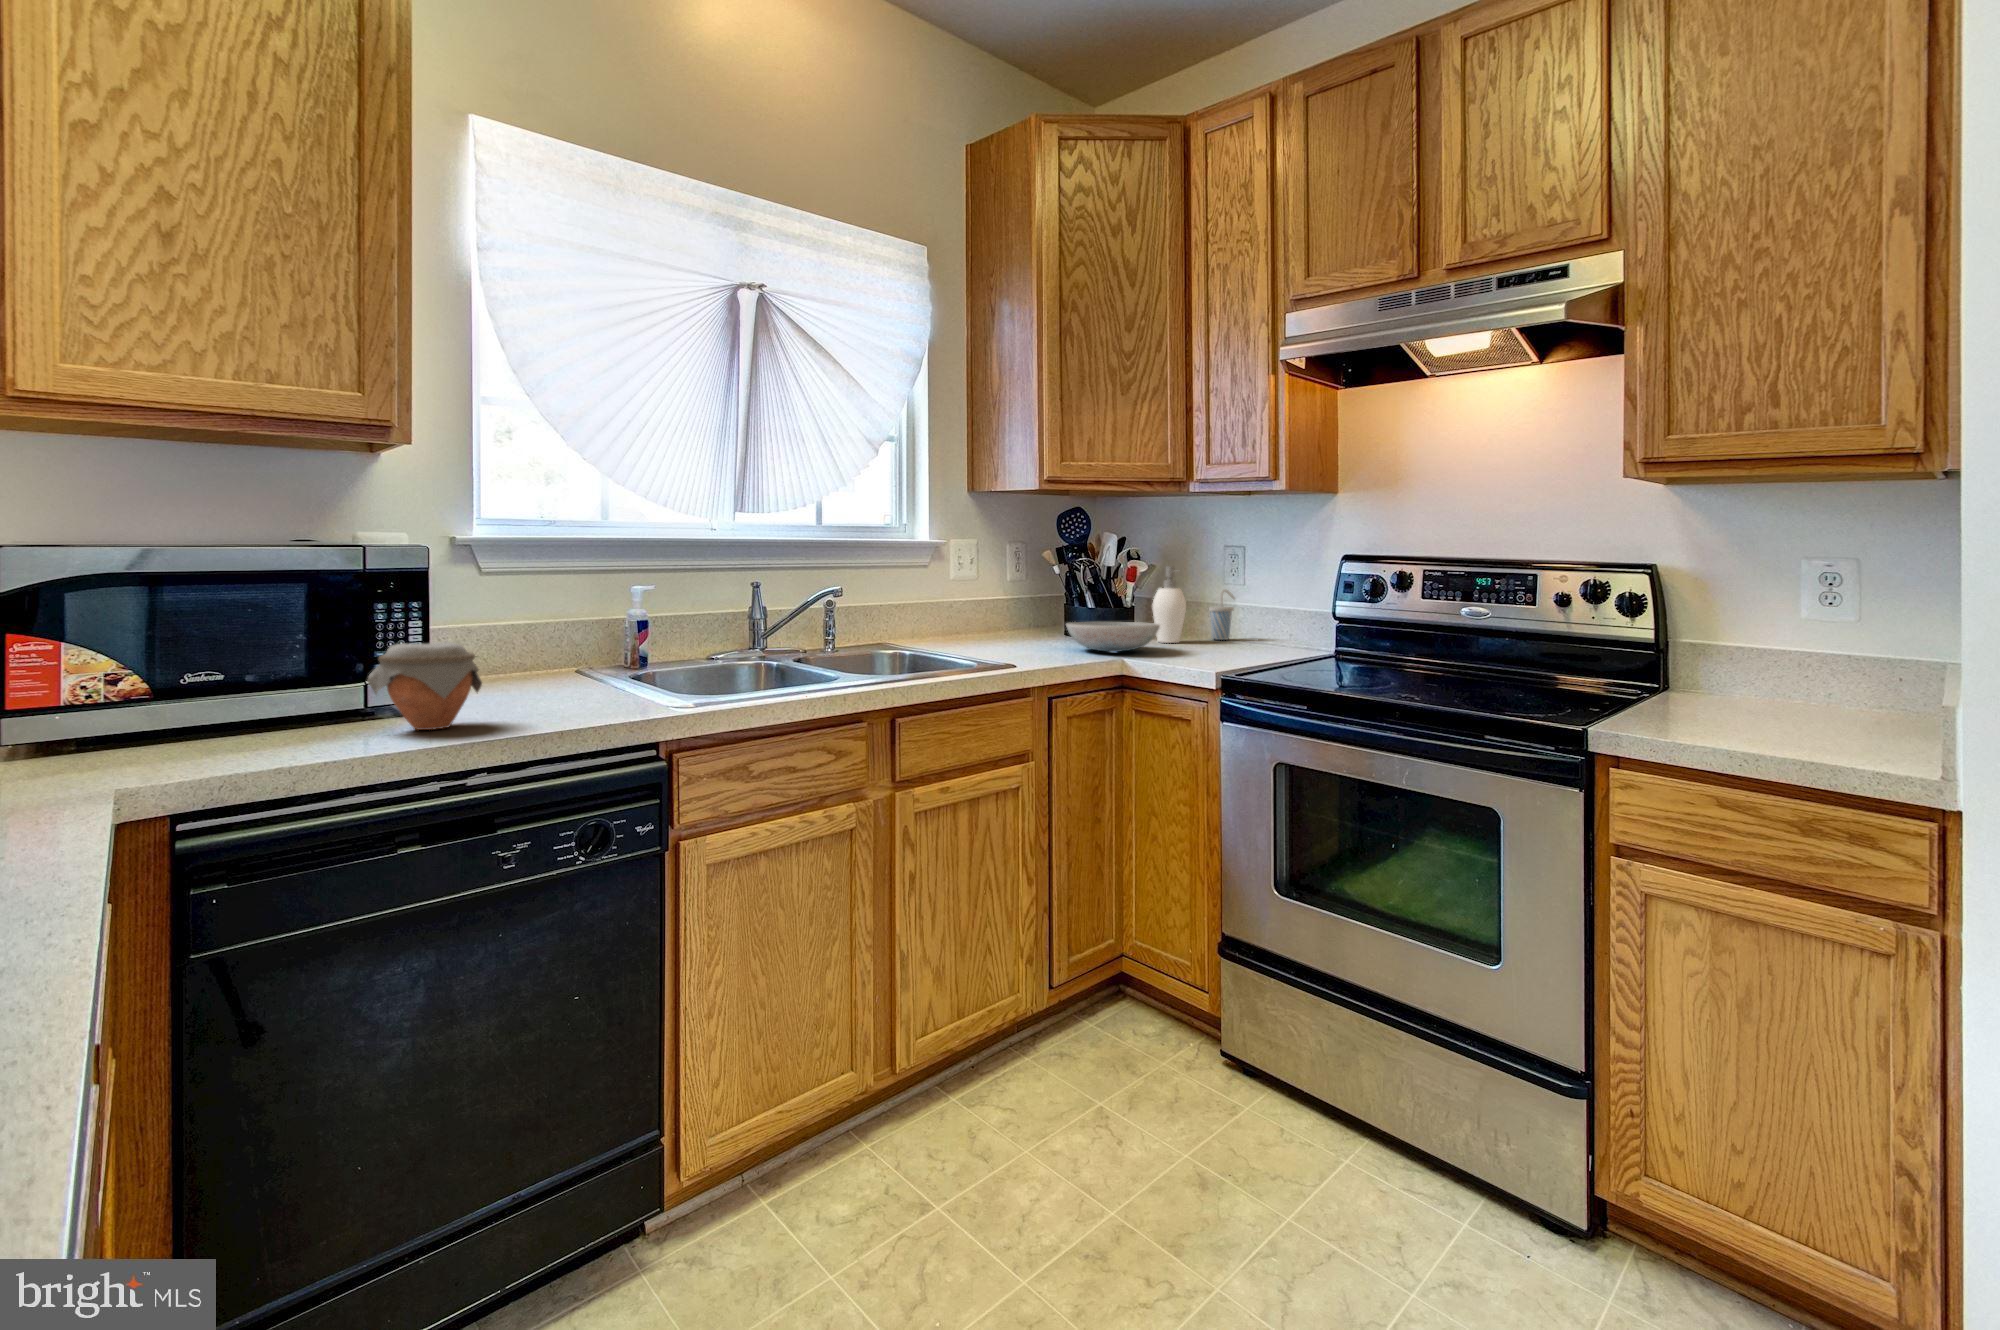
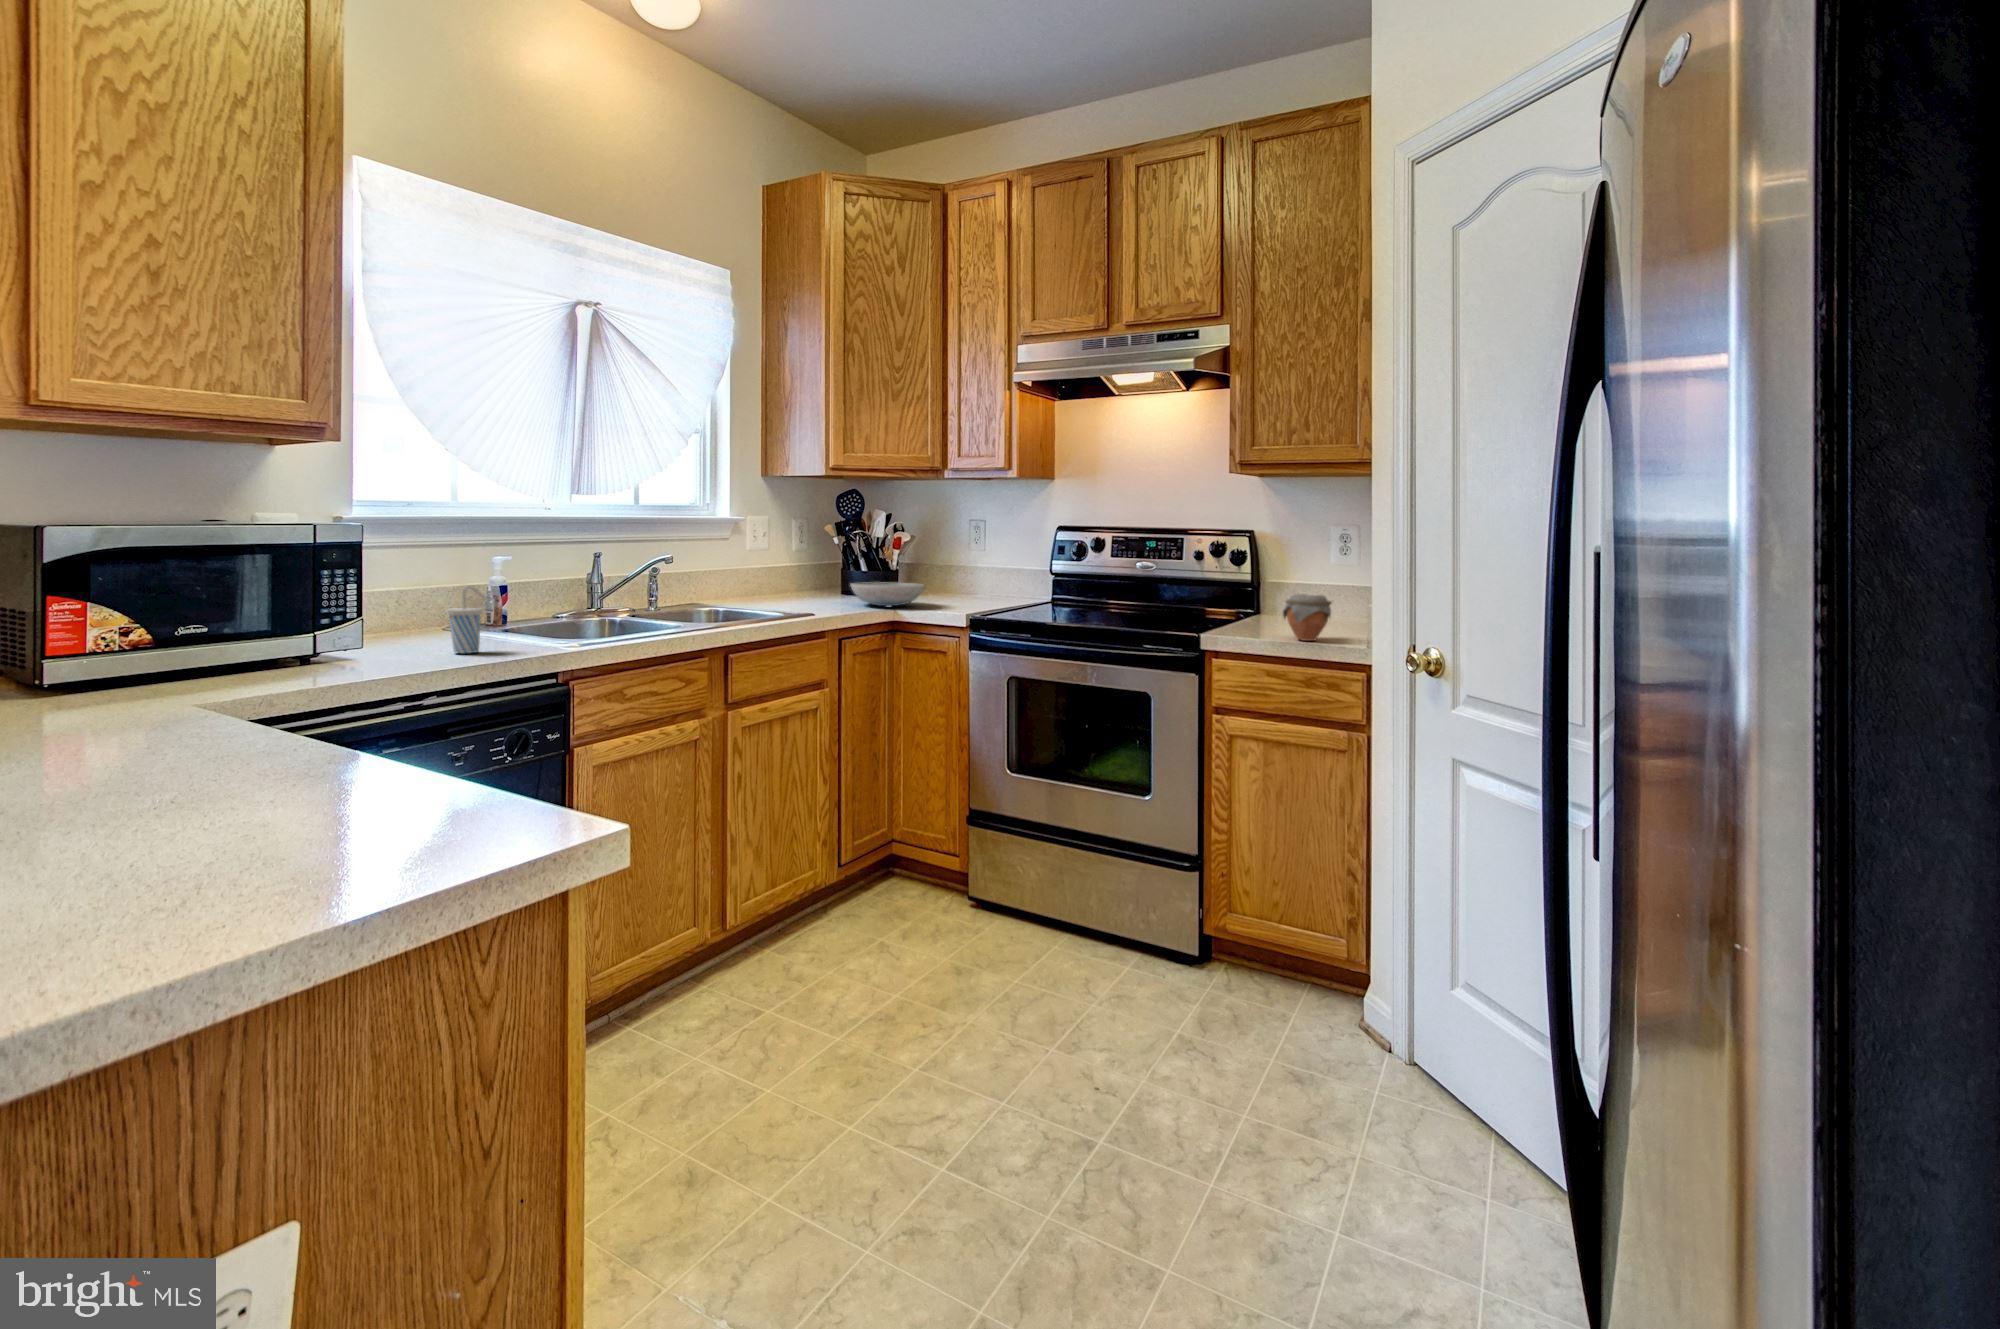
soap dispenser: present [1153,566,1186,643] -> none [917,538,944,599]
cup: present [1209,589,1235,640] -> present [446,585,485,653]
jar: present [367,642,482,730] -> present [1283,594,1332,641]

